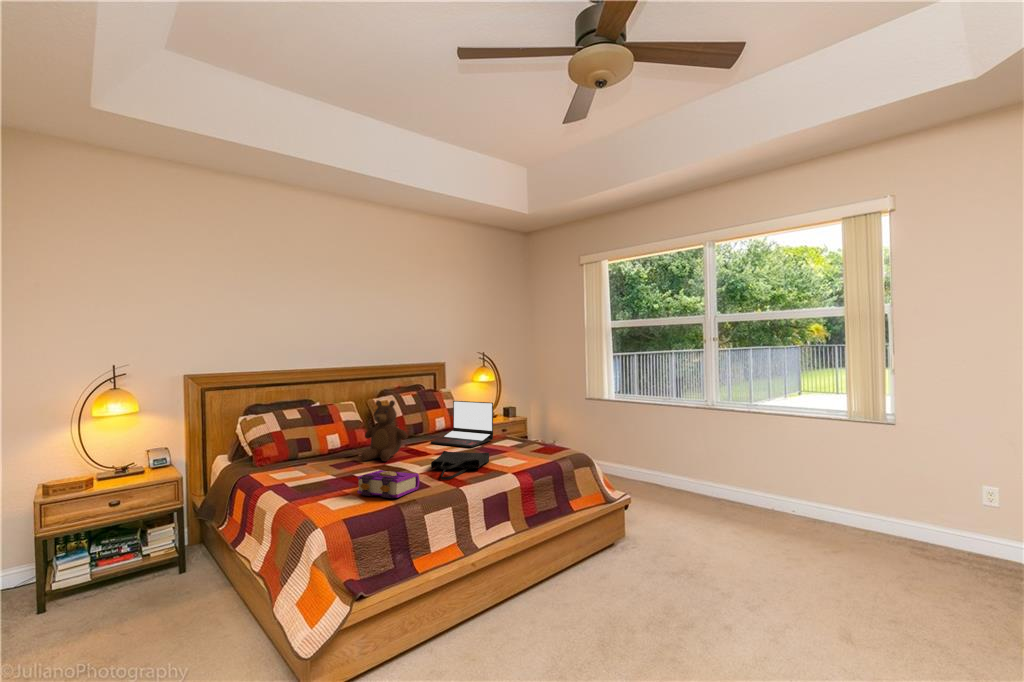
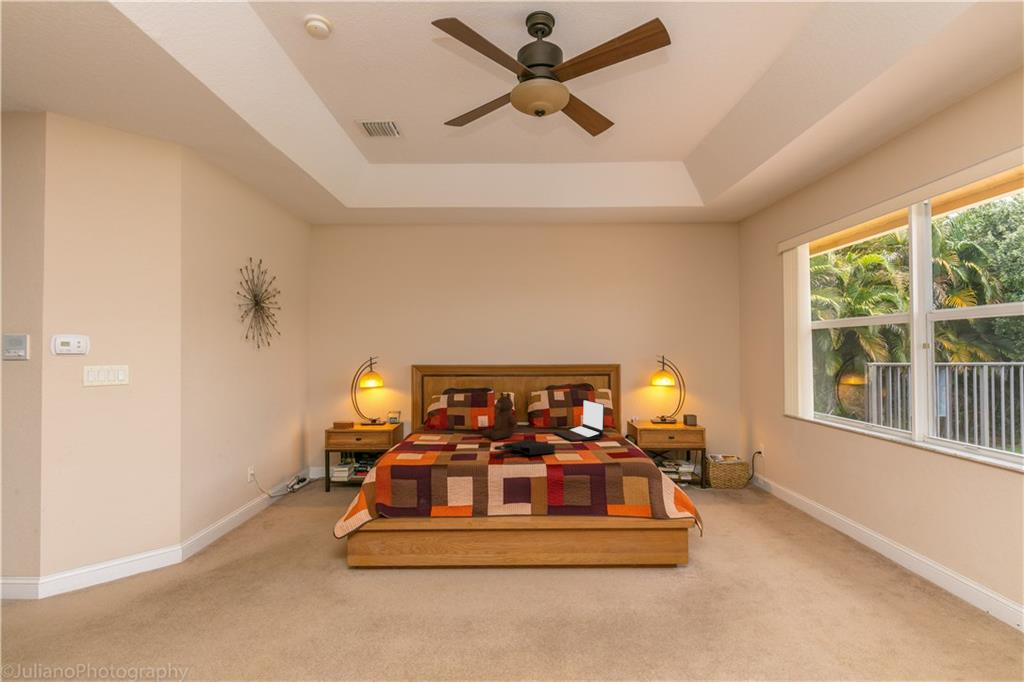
book: present [357,470,420,498] -> none [429,442,469,462]

